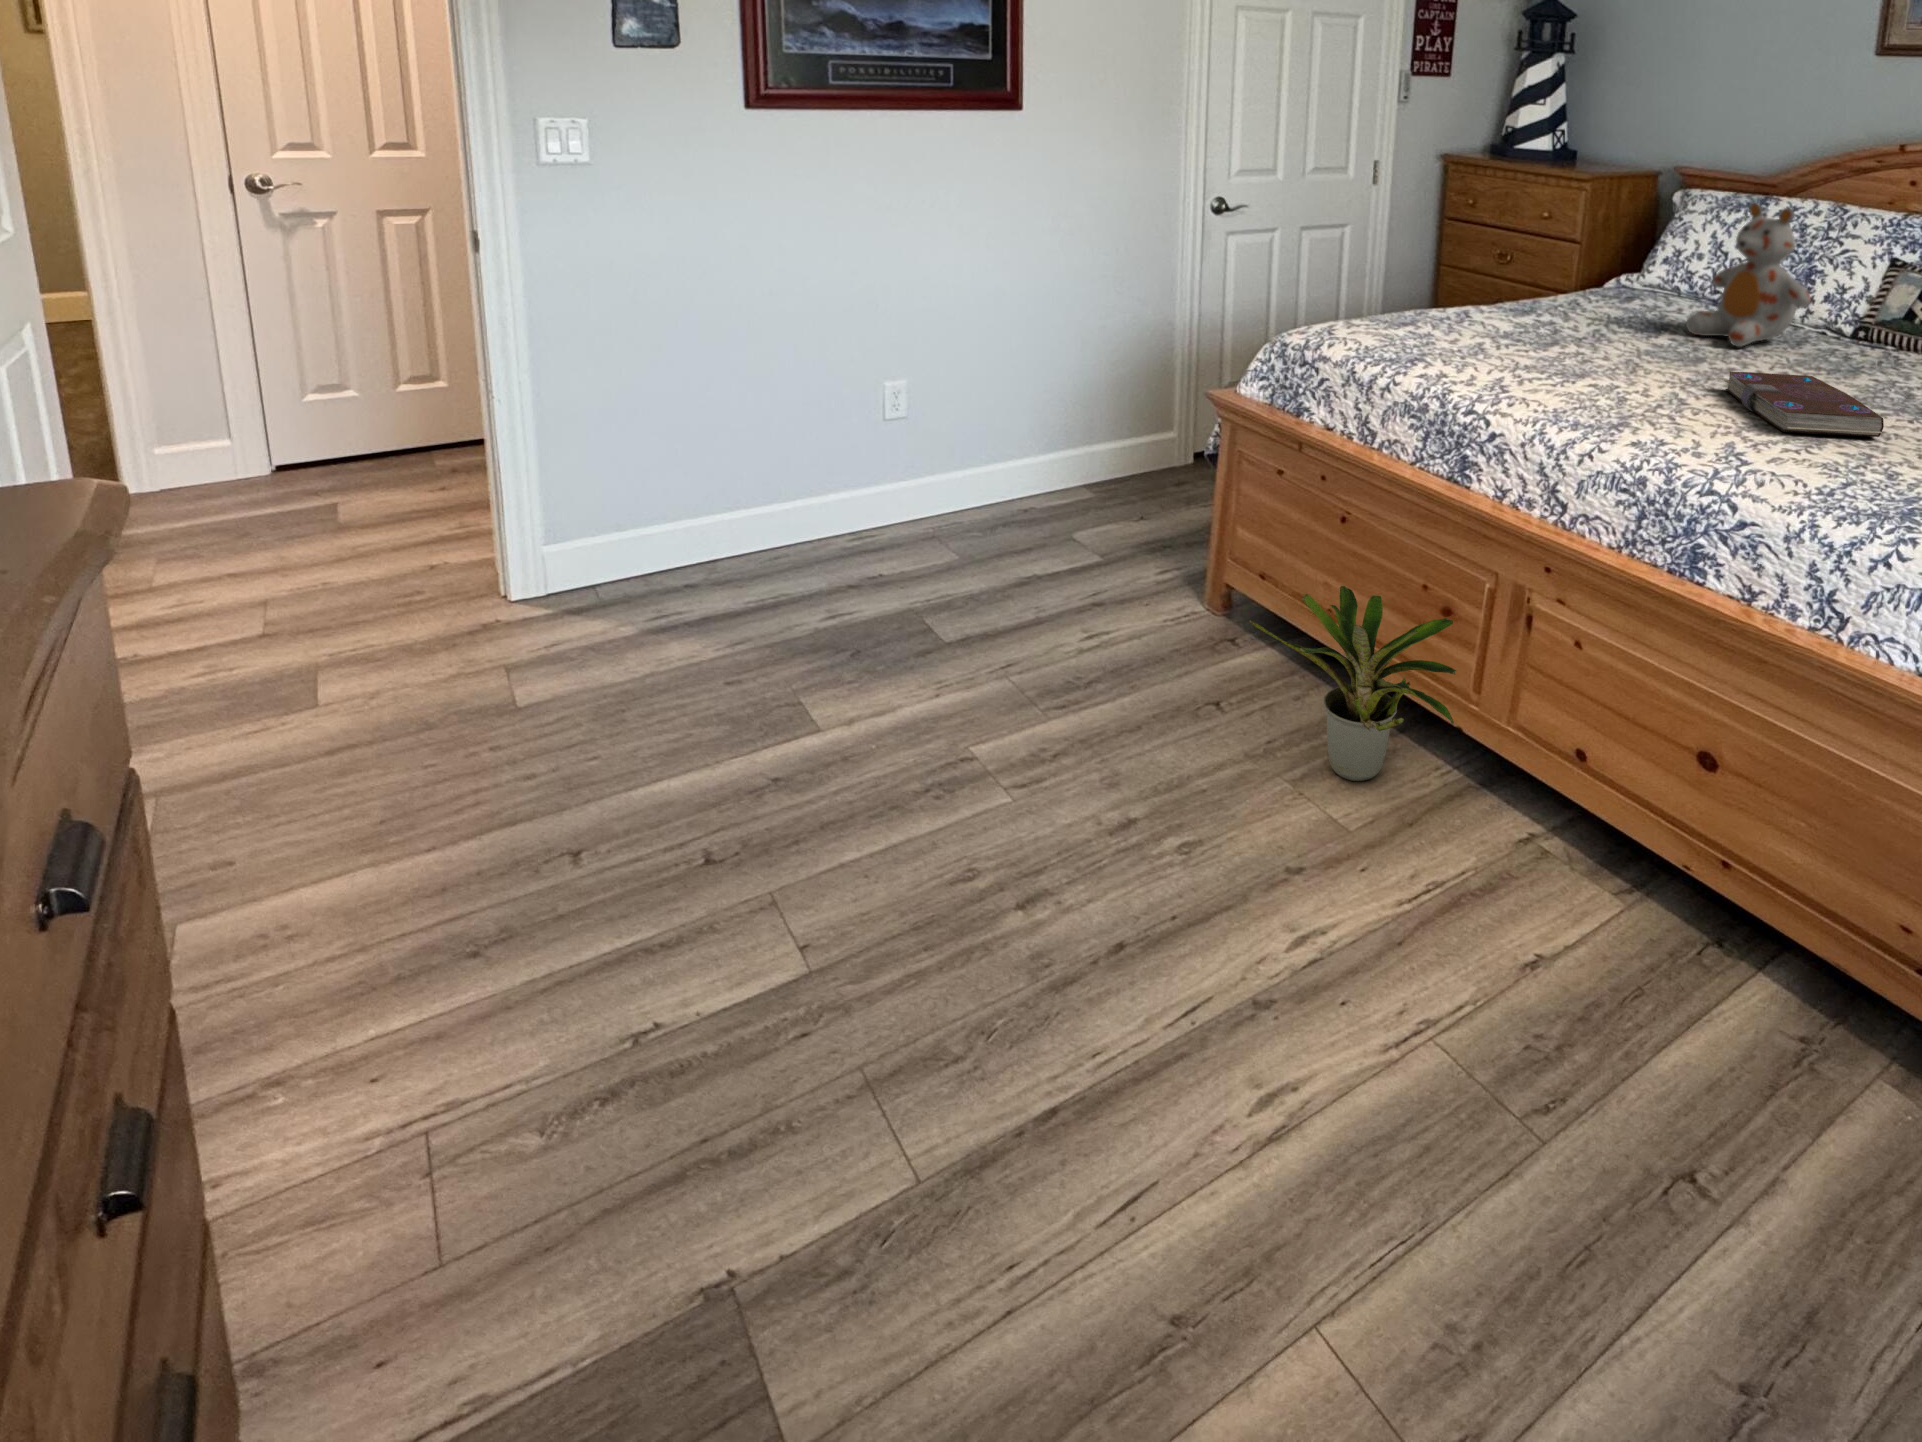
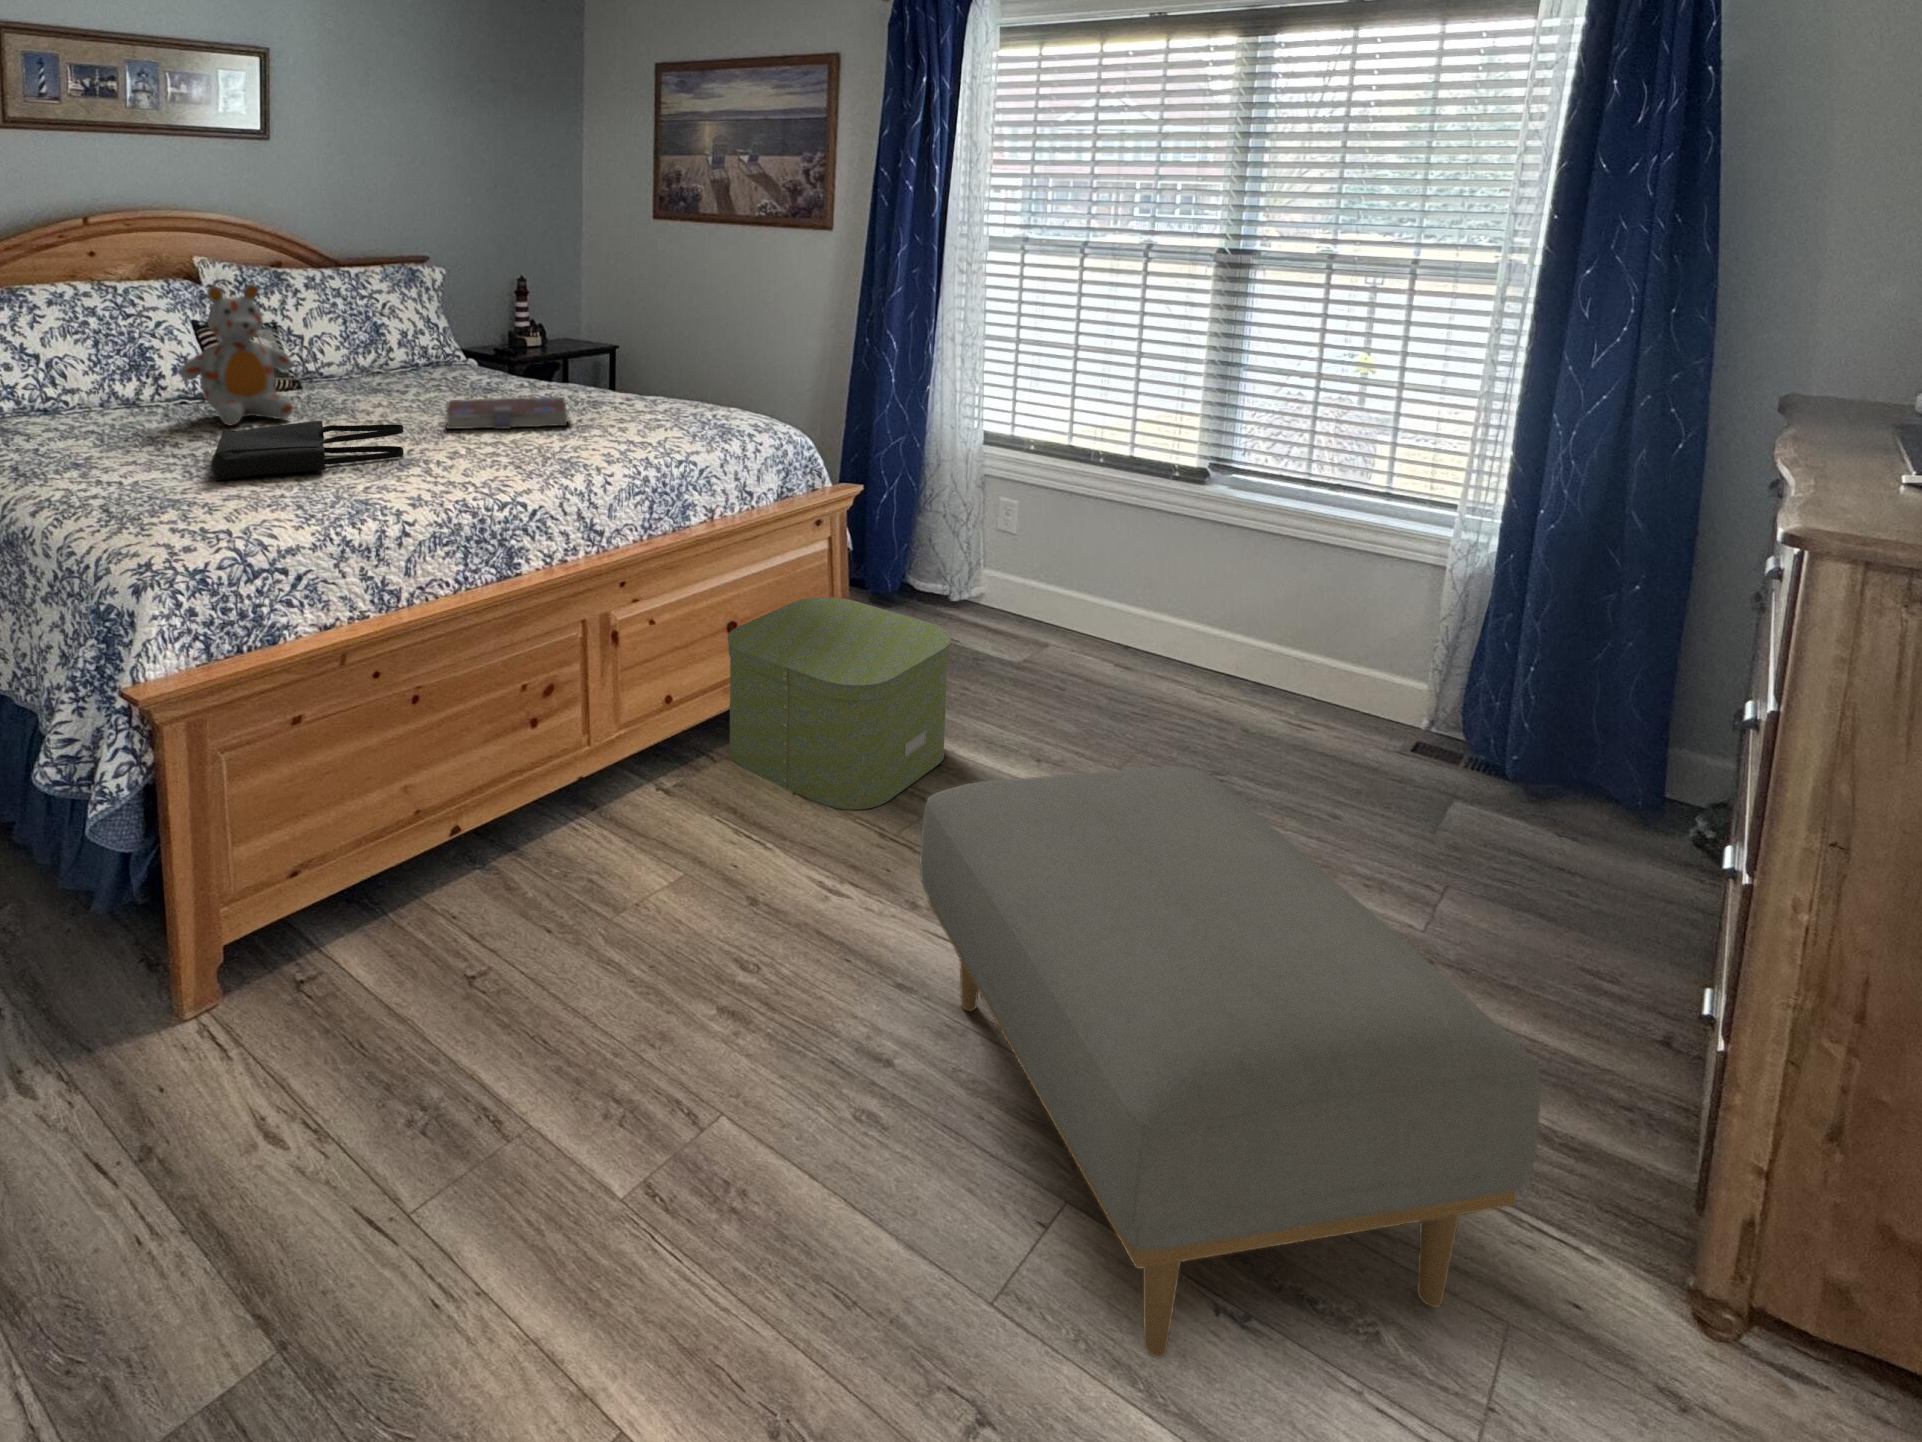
tote bag: none [1475,306,1615,371] -> present [212,421,404,481]
potted plant: present [1249,586,1457,781] -> none [480,663,694,878]
ottoman: none [411,725,1114,1236] -> present [920,766,1541,1358]
storage box: none [1472,749,1871,1184] -> present [728,597,951,810]

